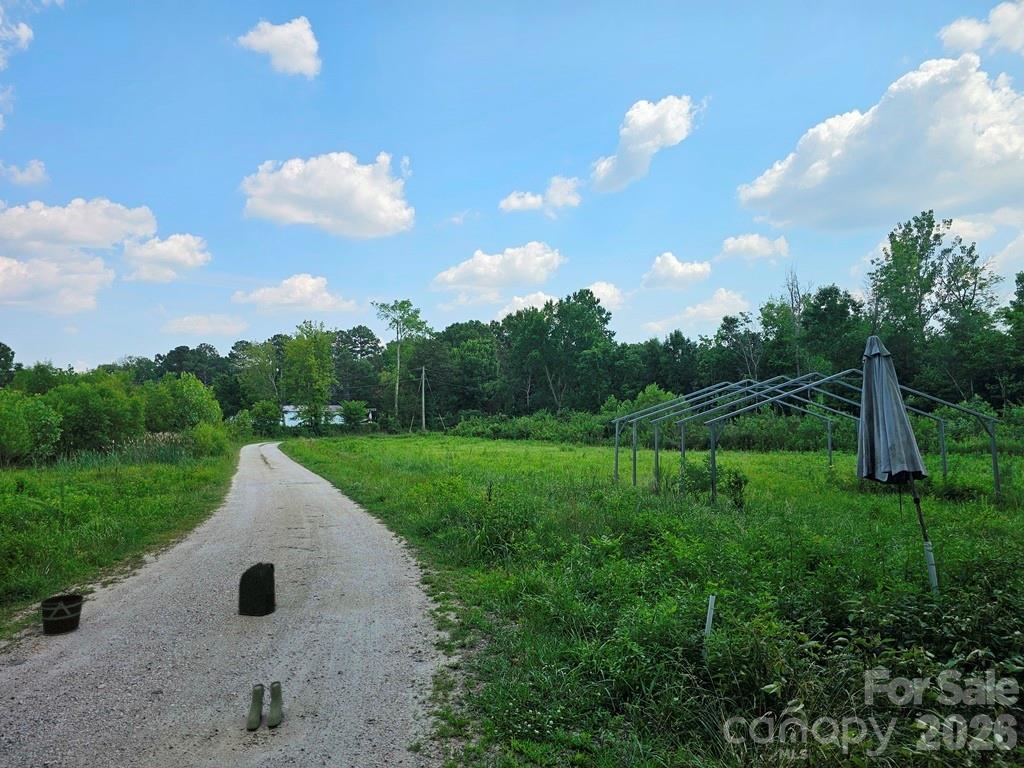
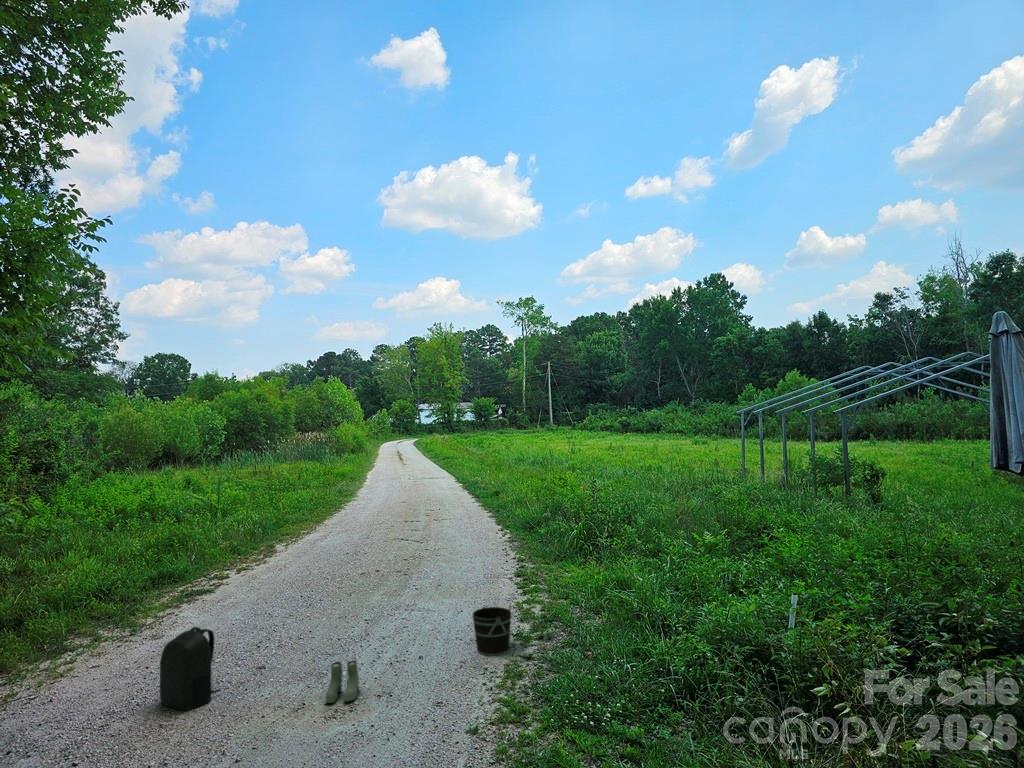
backpack: present [238,562,276,616] -> present [160,627,215,710]
bucket: present [40,594,83,636] -> present [472,607,511,655]

